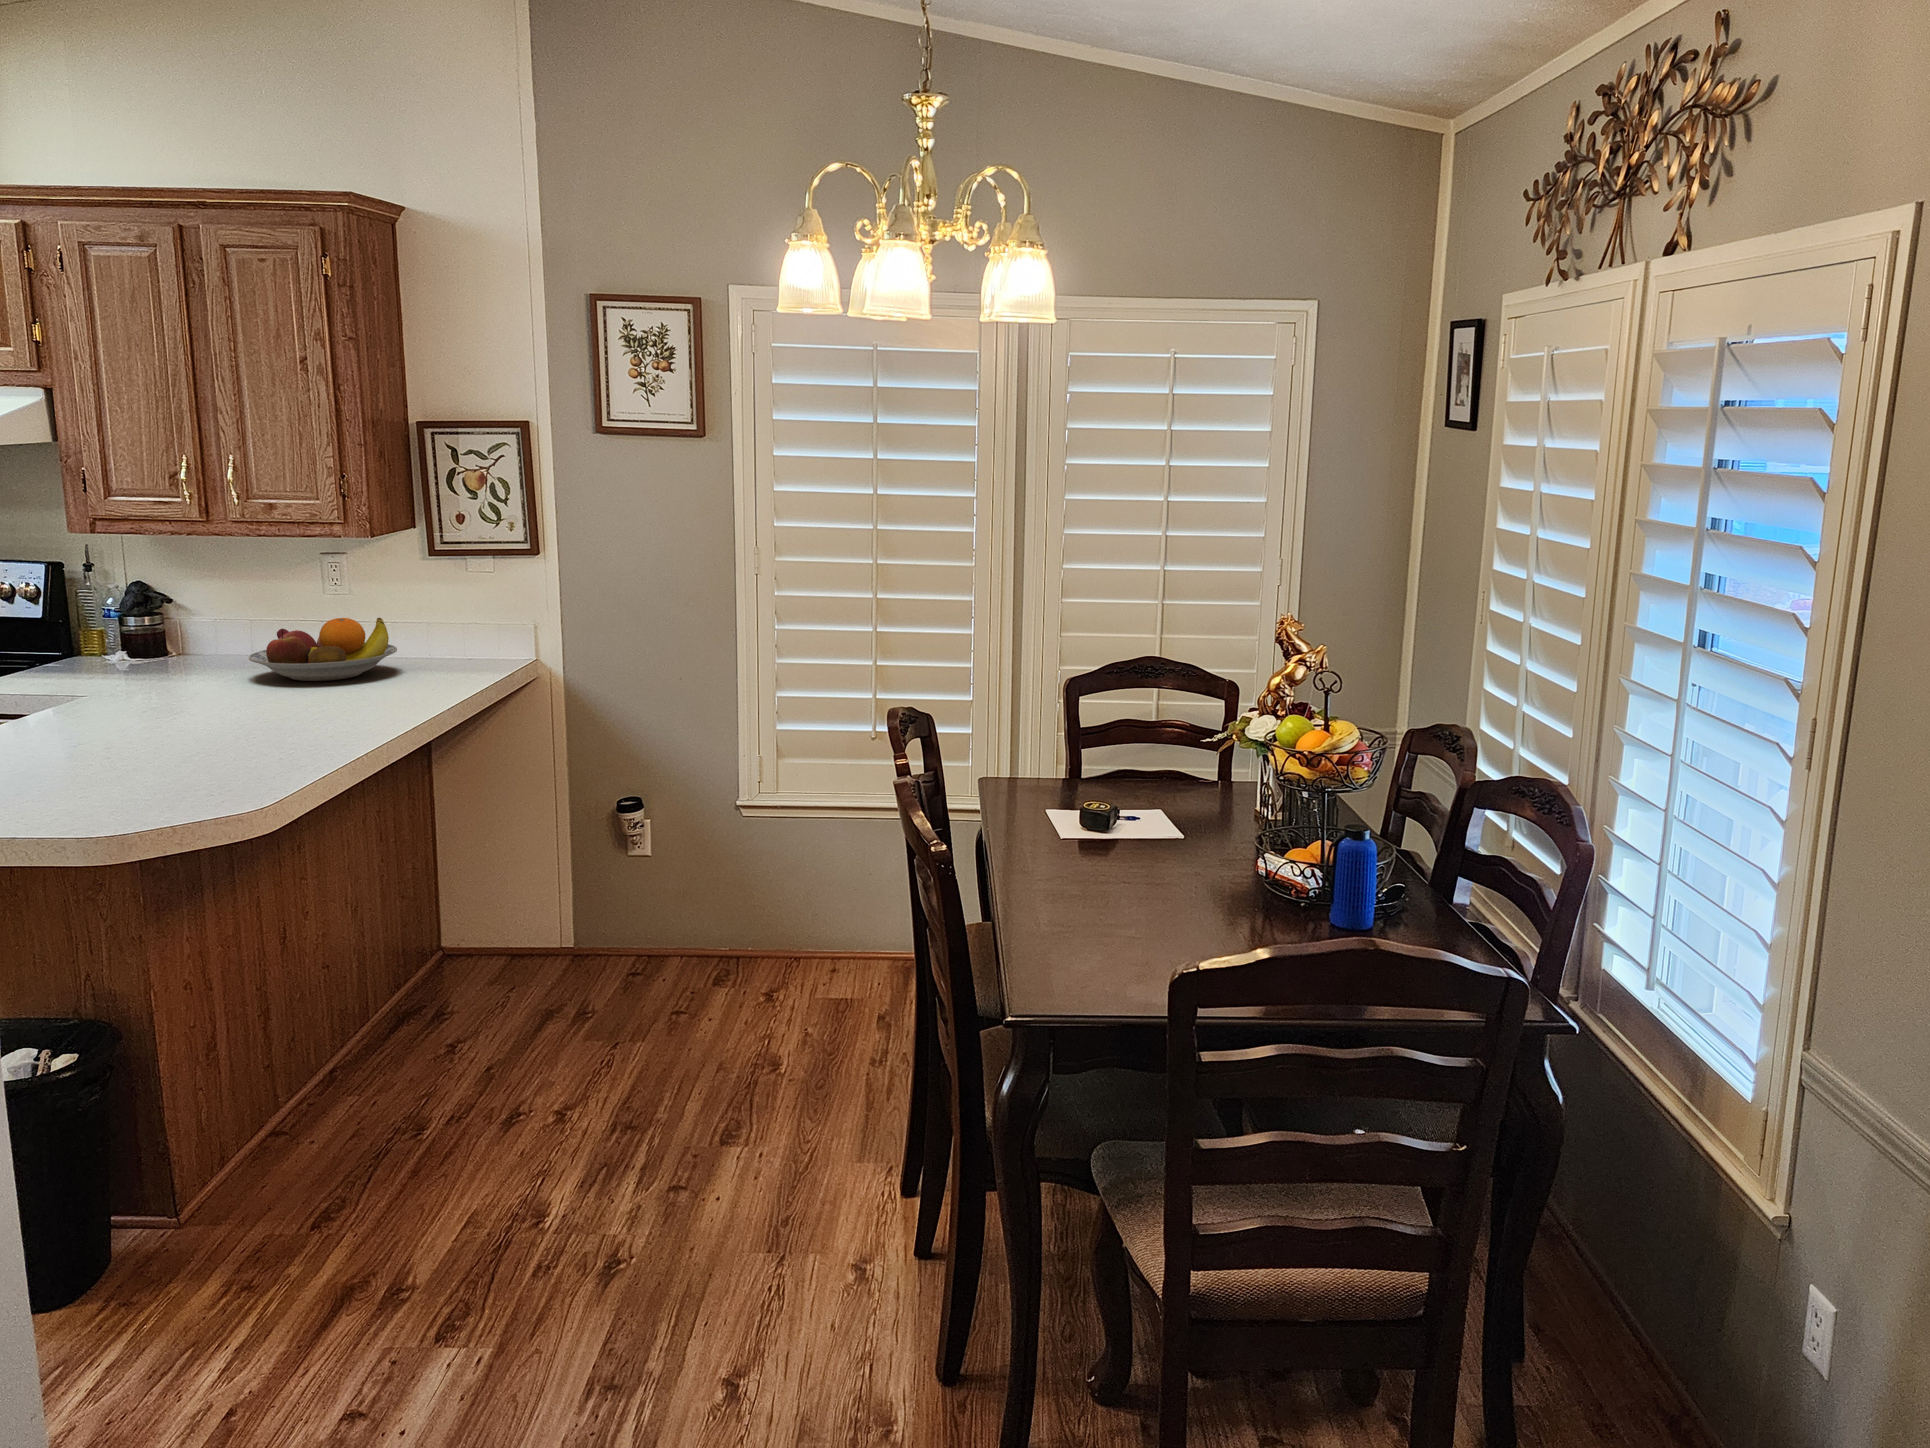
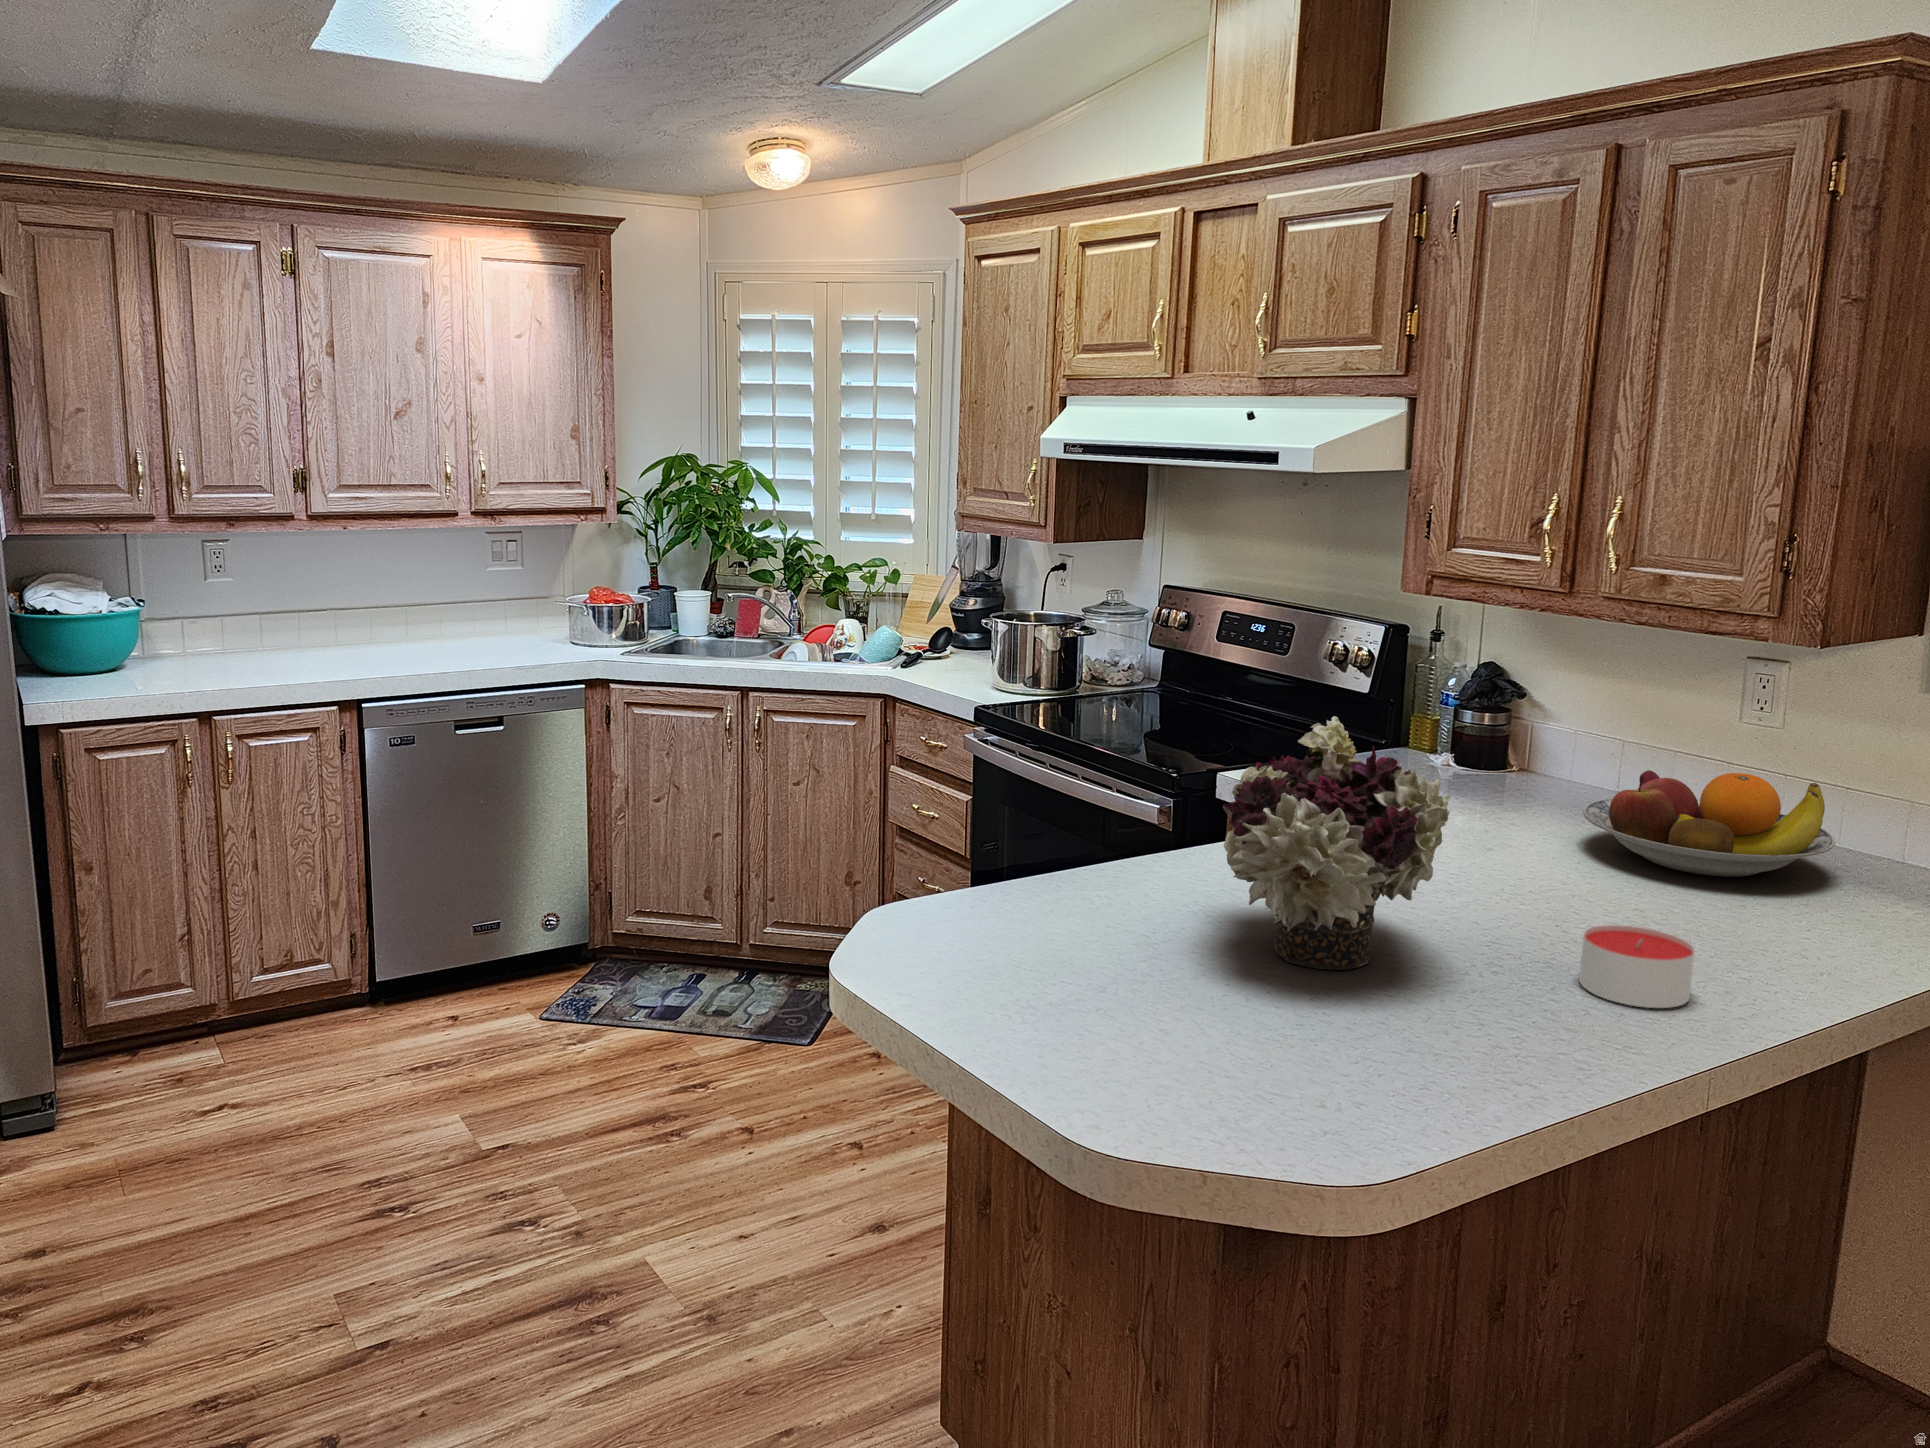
flower arrangement: none [46,597,210,755] -> present [1223,716,1450,970]
candle: none [295,692,357,730] -> present [1579,925,1694,1008]

